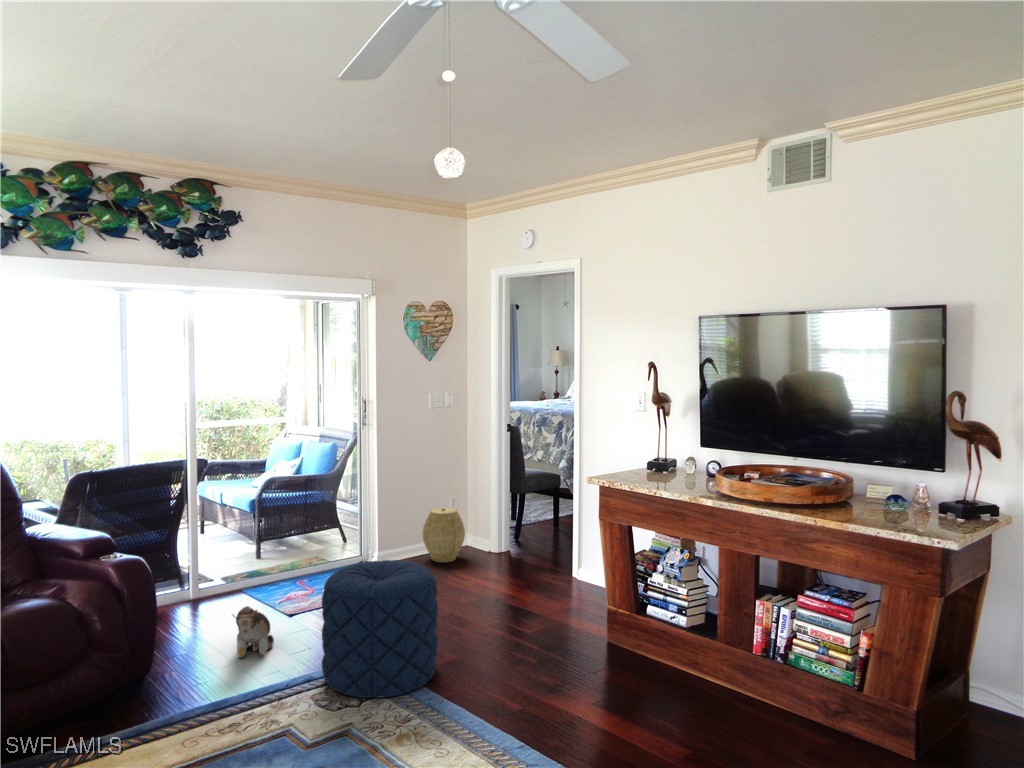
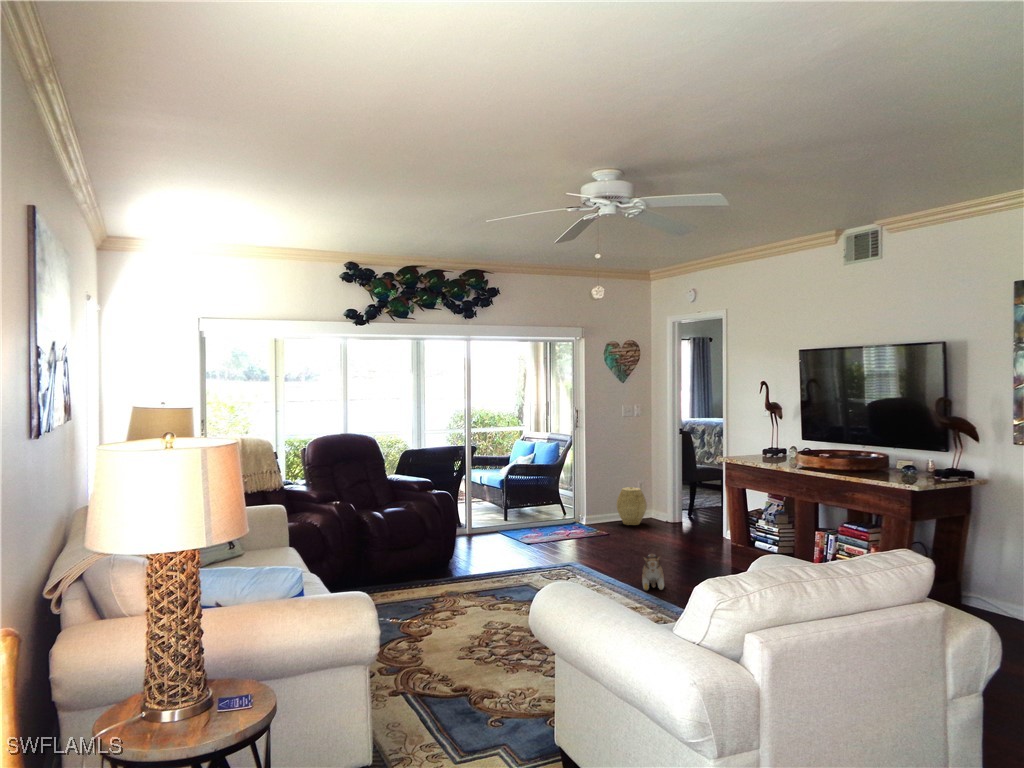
pouf: present [322,560,438,698] -> none [547,503,616,578]
plush toy: present [233,606,274,658] -> present [642,554,665,590]

